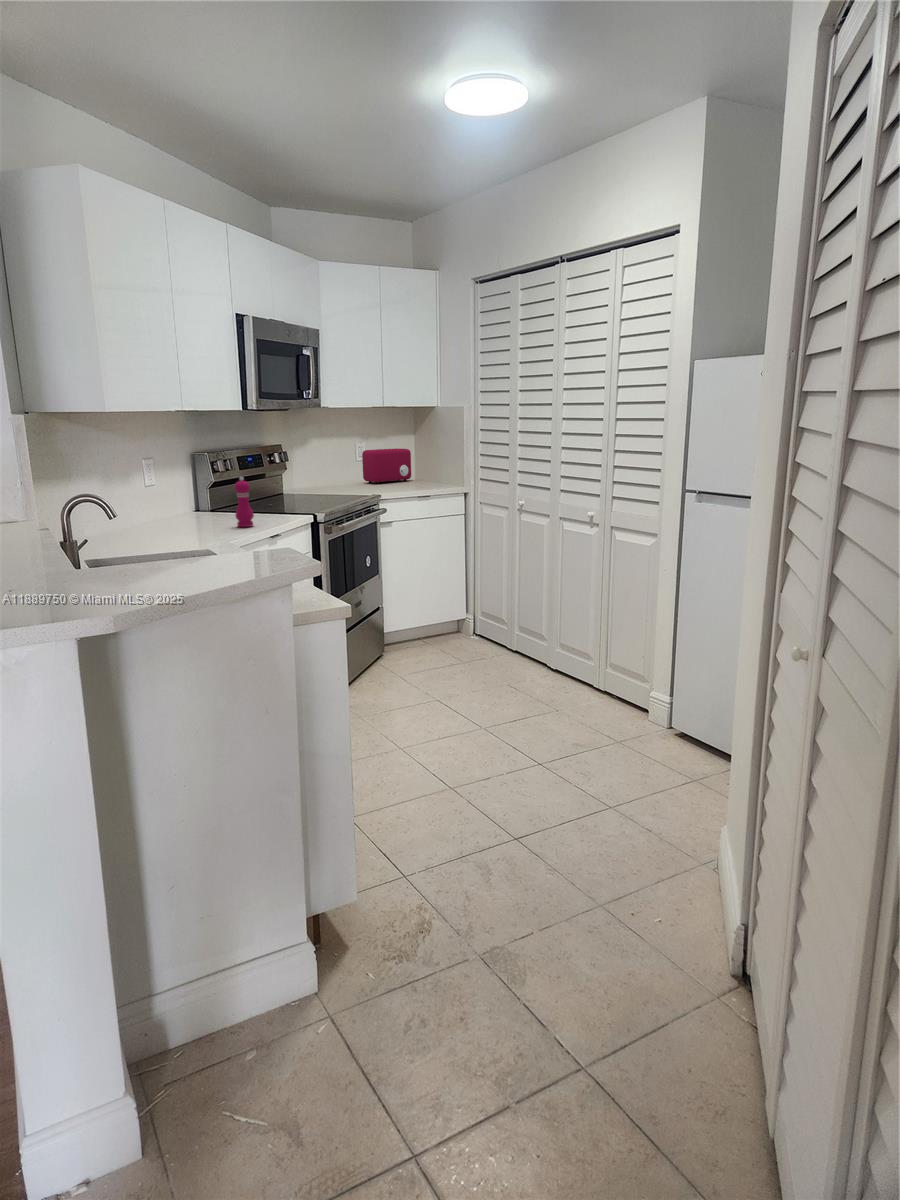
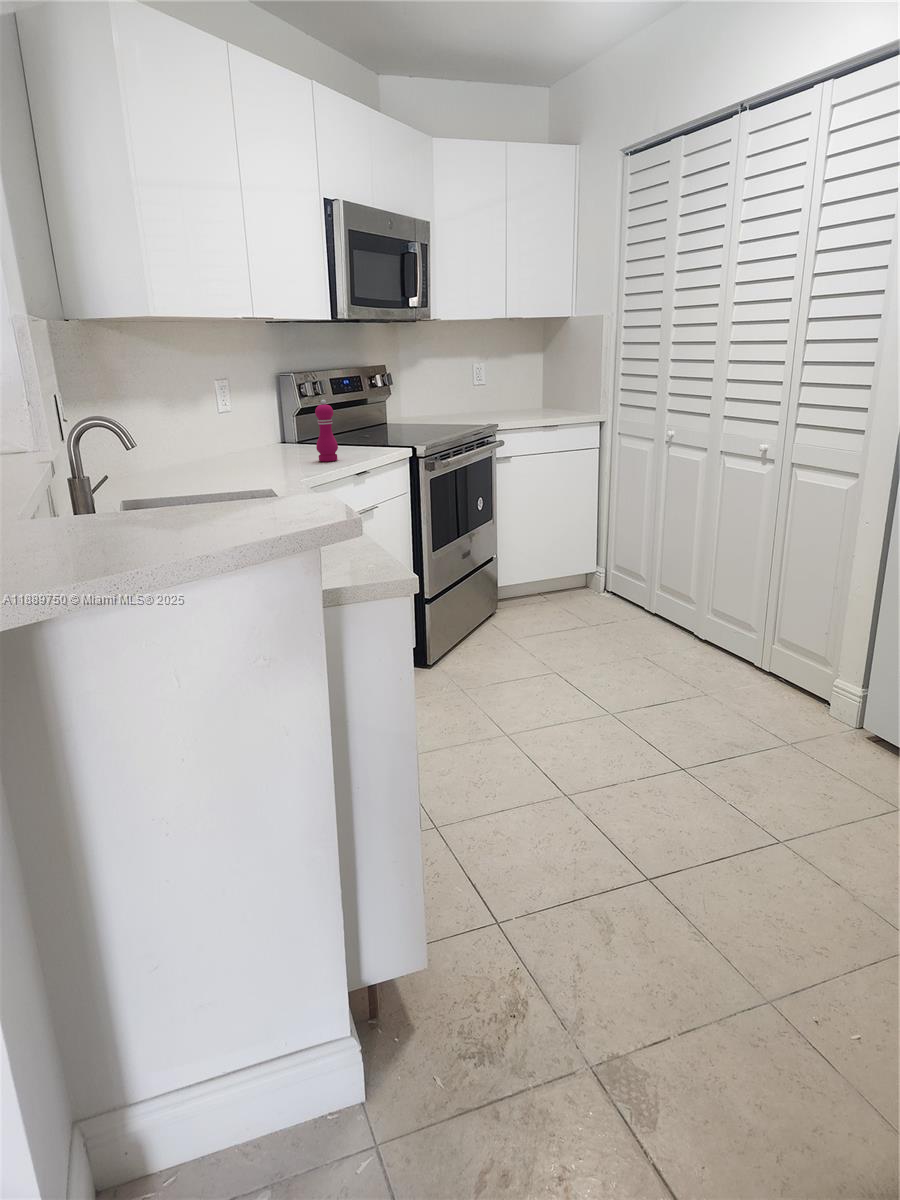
toaster: present [362,448,411,484] -> none [480,370,537,412]

